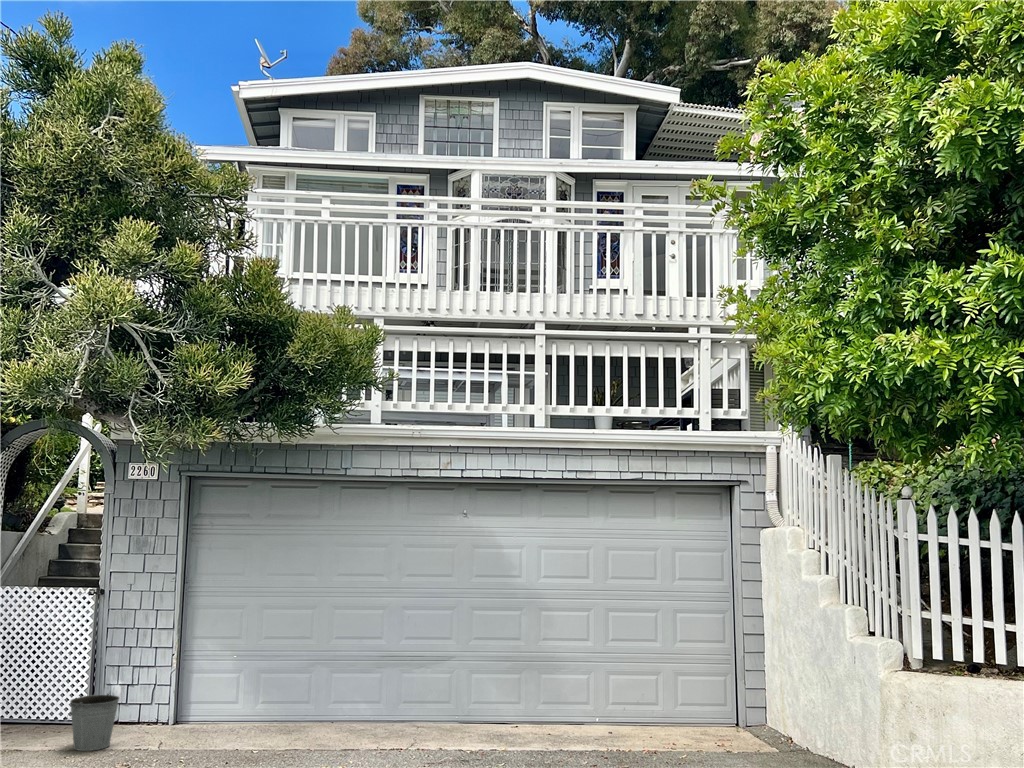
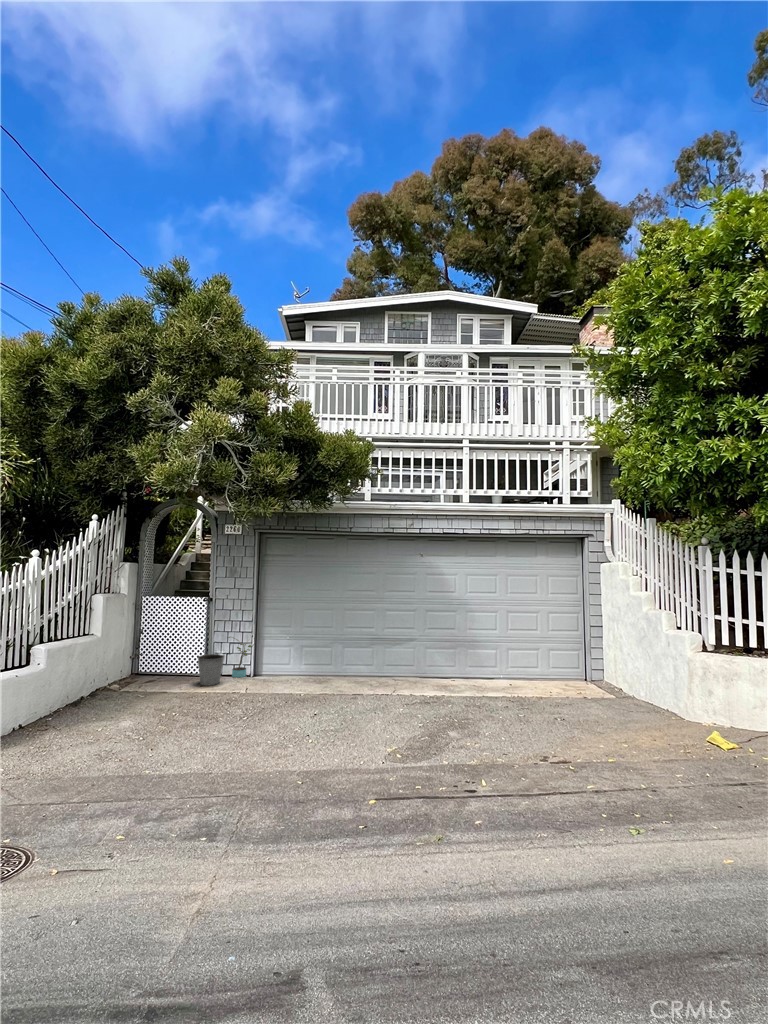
potted plant: none [125,652,174,736] -> present [228,637,252,678]

